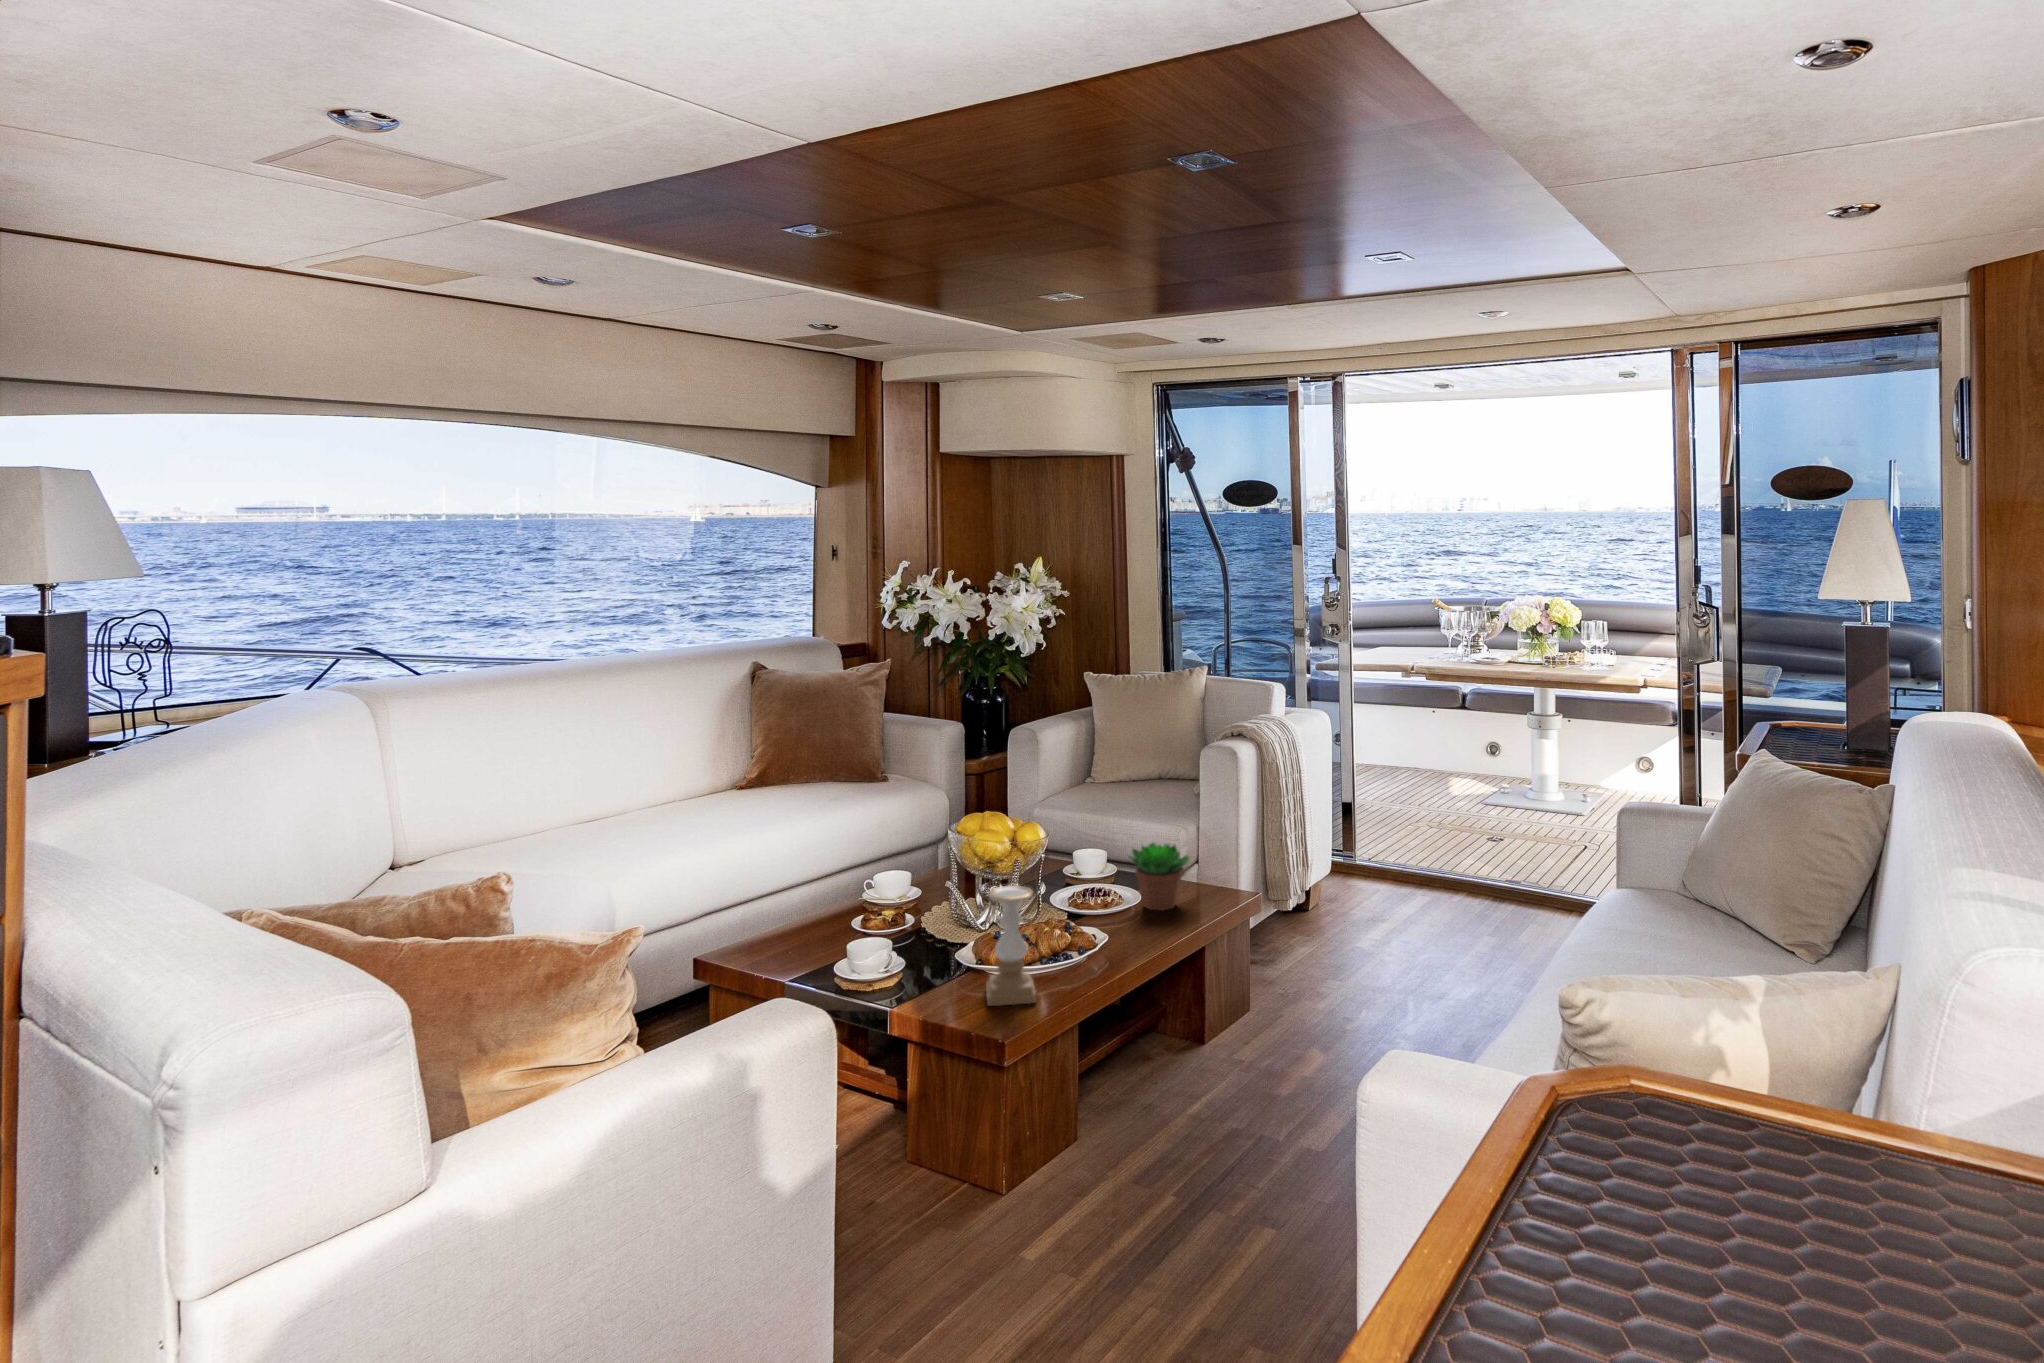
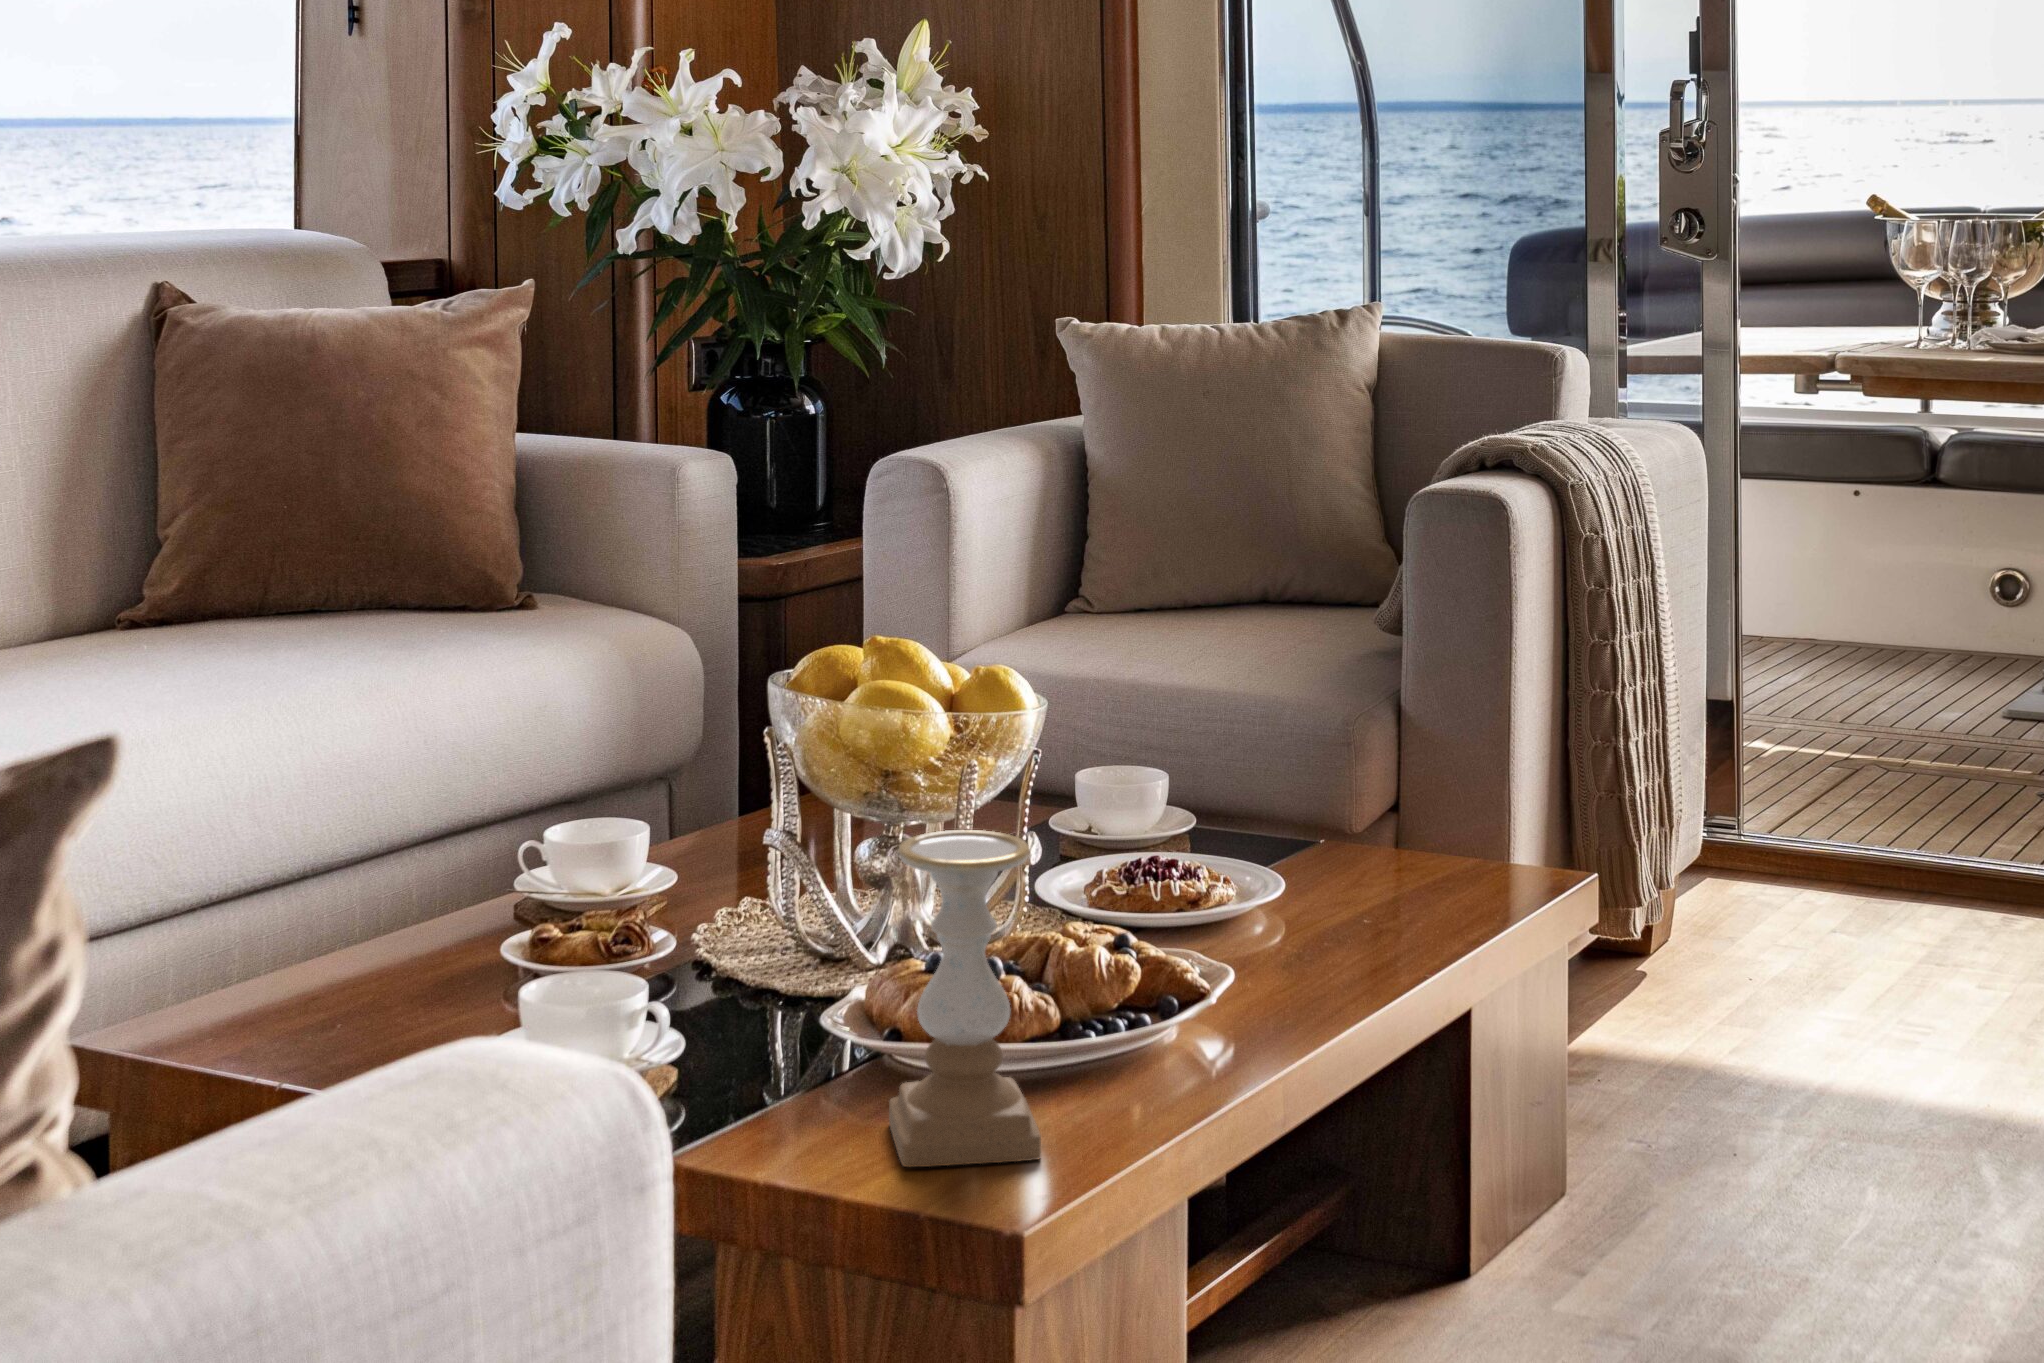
succulent plant: present [1130,843,1189,911] -> none [1245,735,1418,921]

